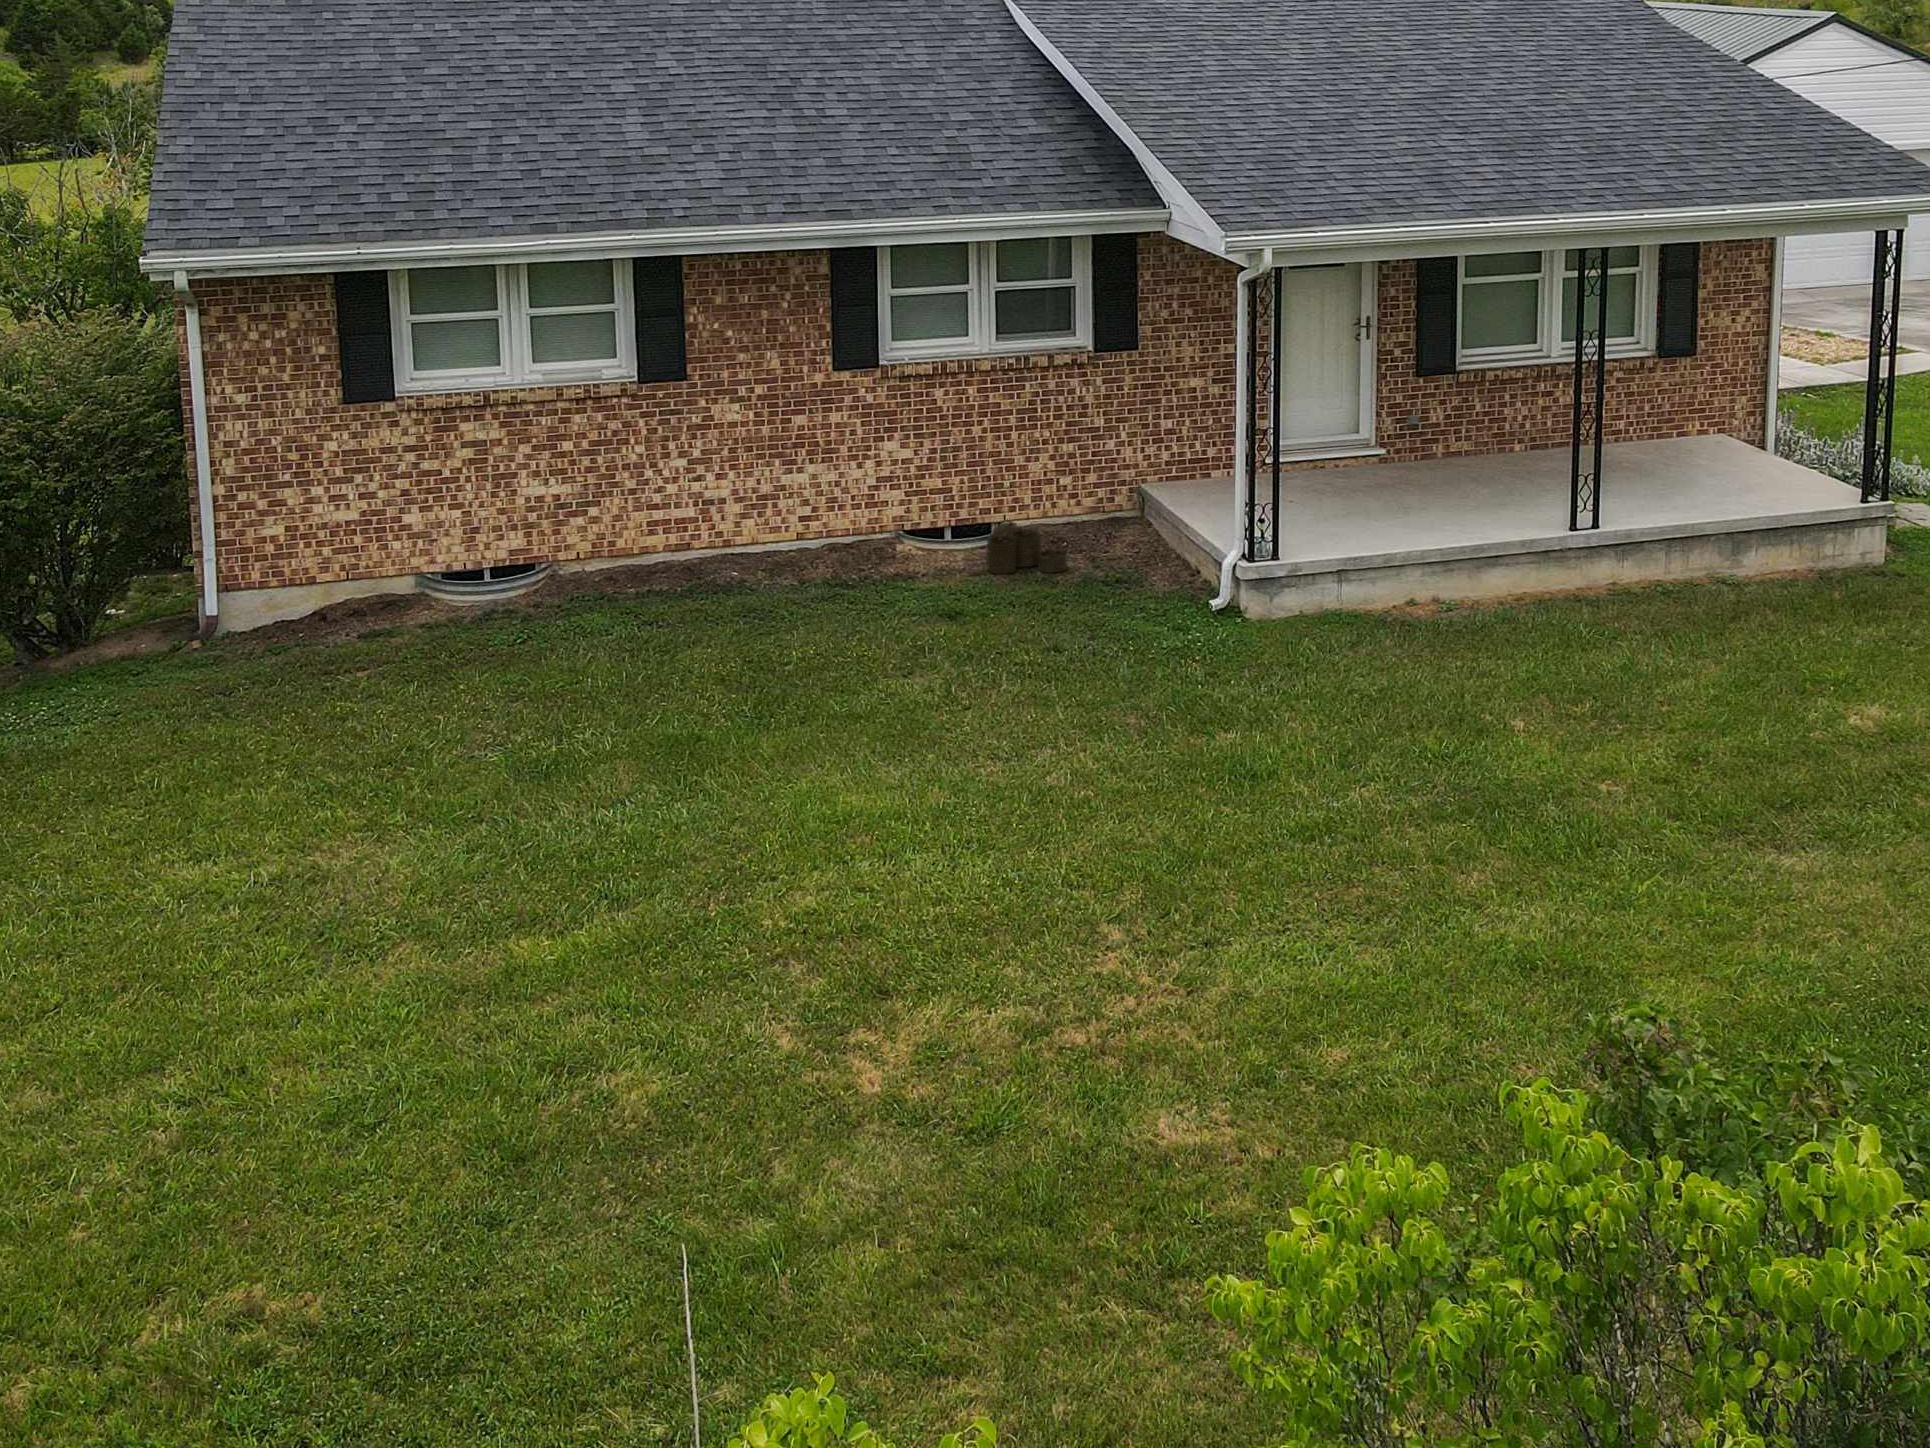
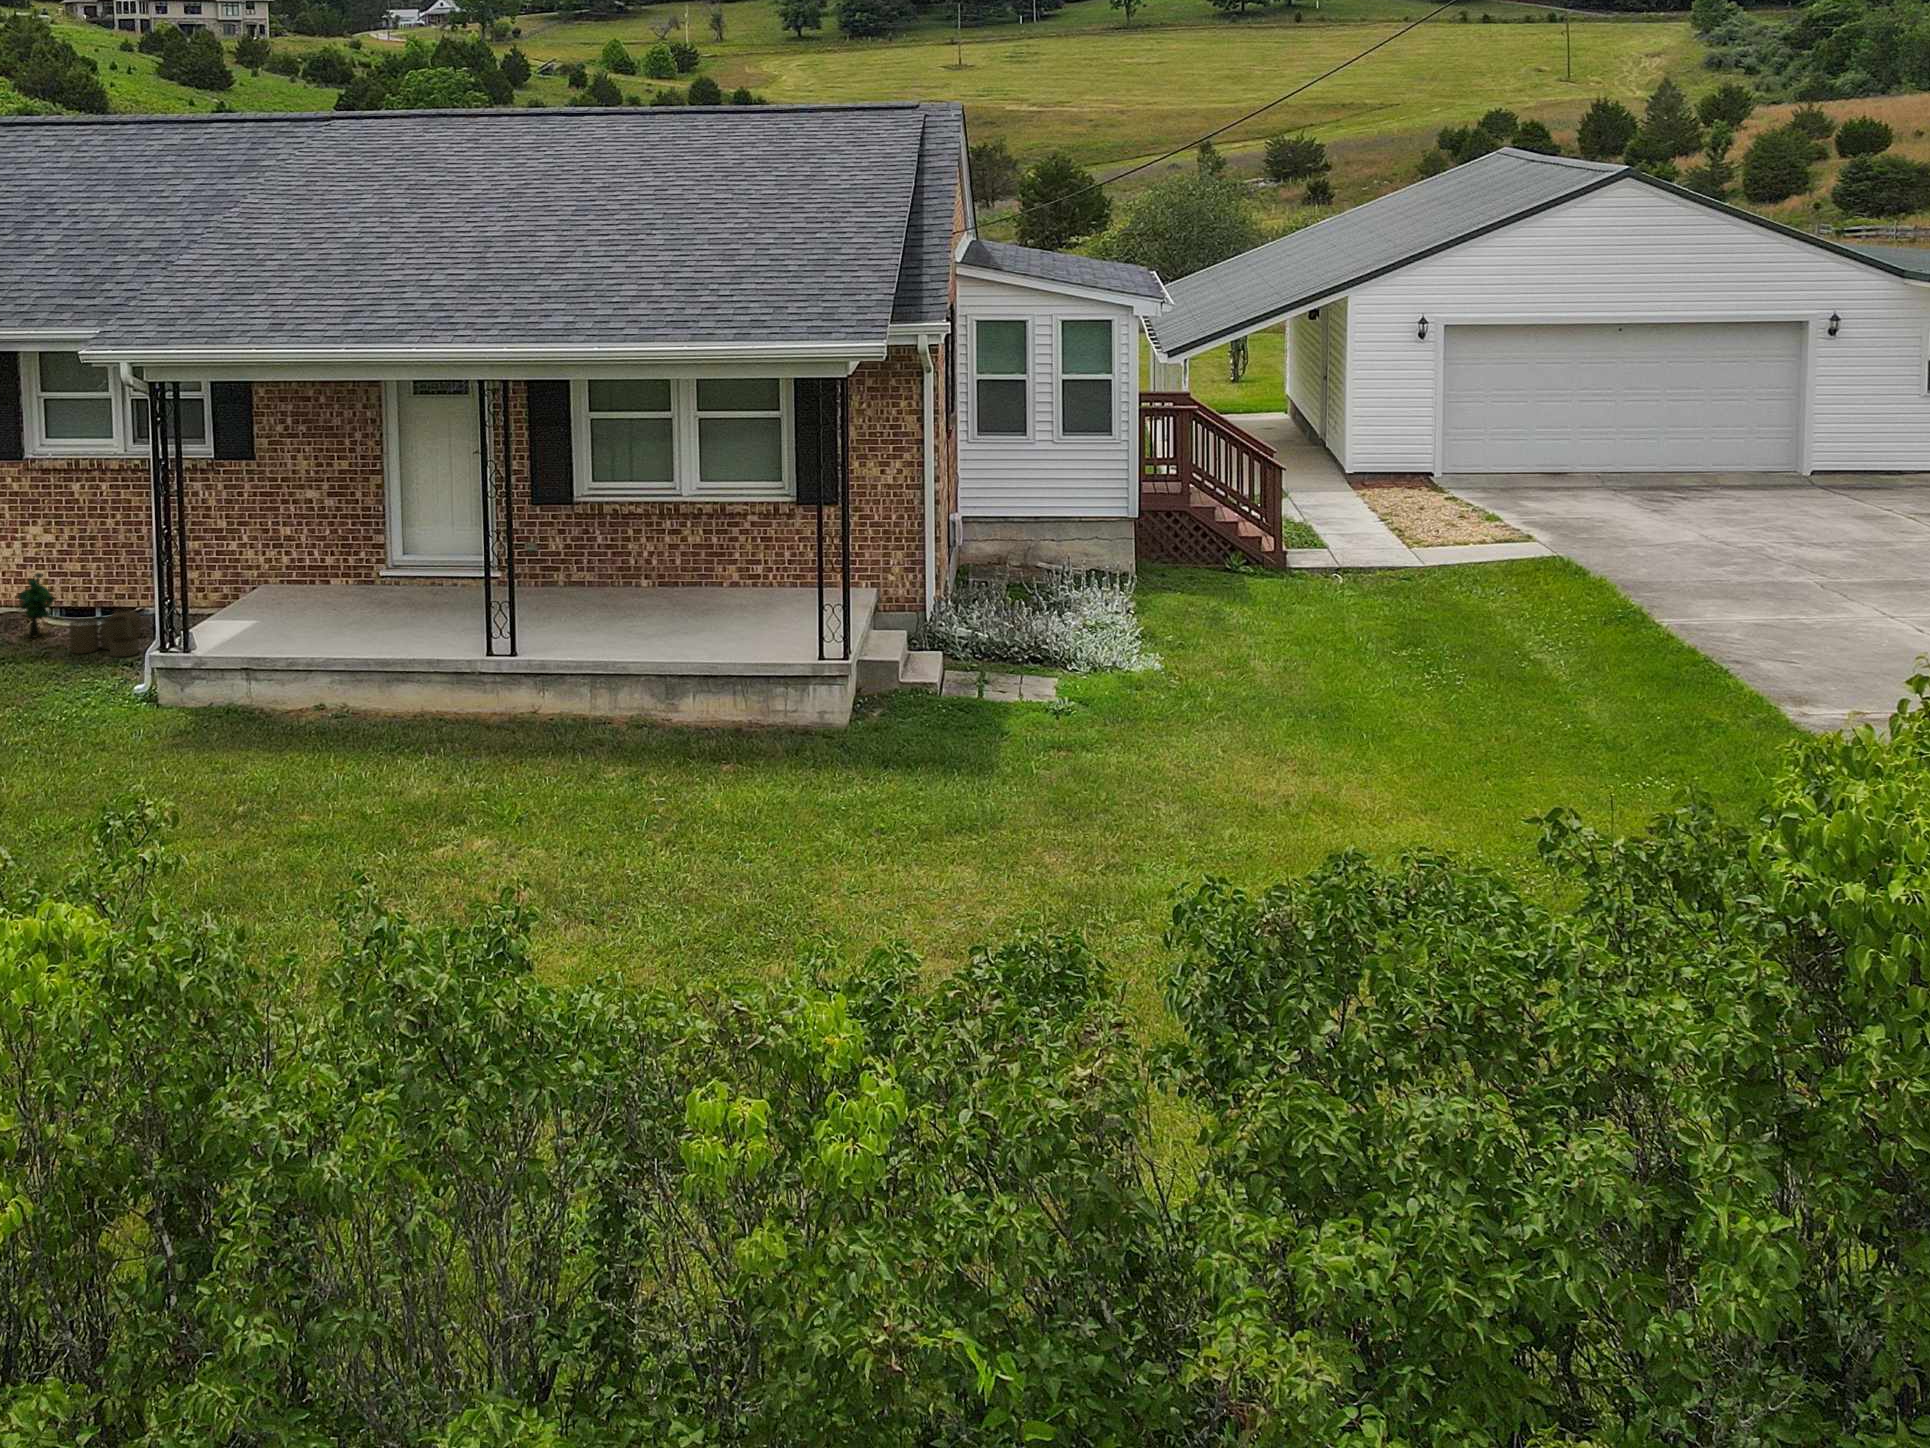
decorative plant: none [887,491,930,564] -> present [18,573,55,638]

